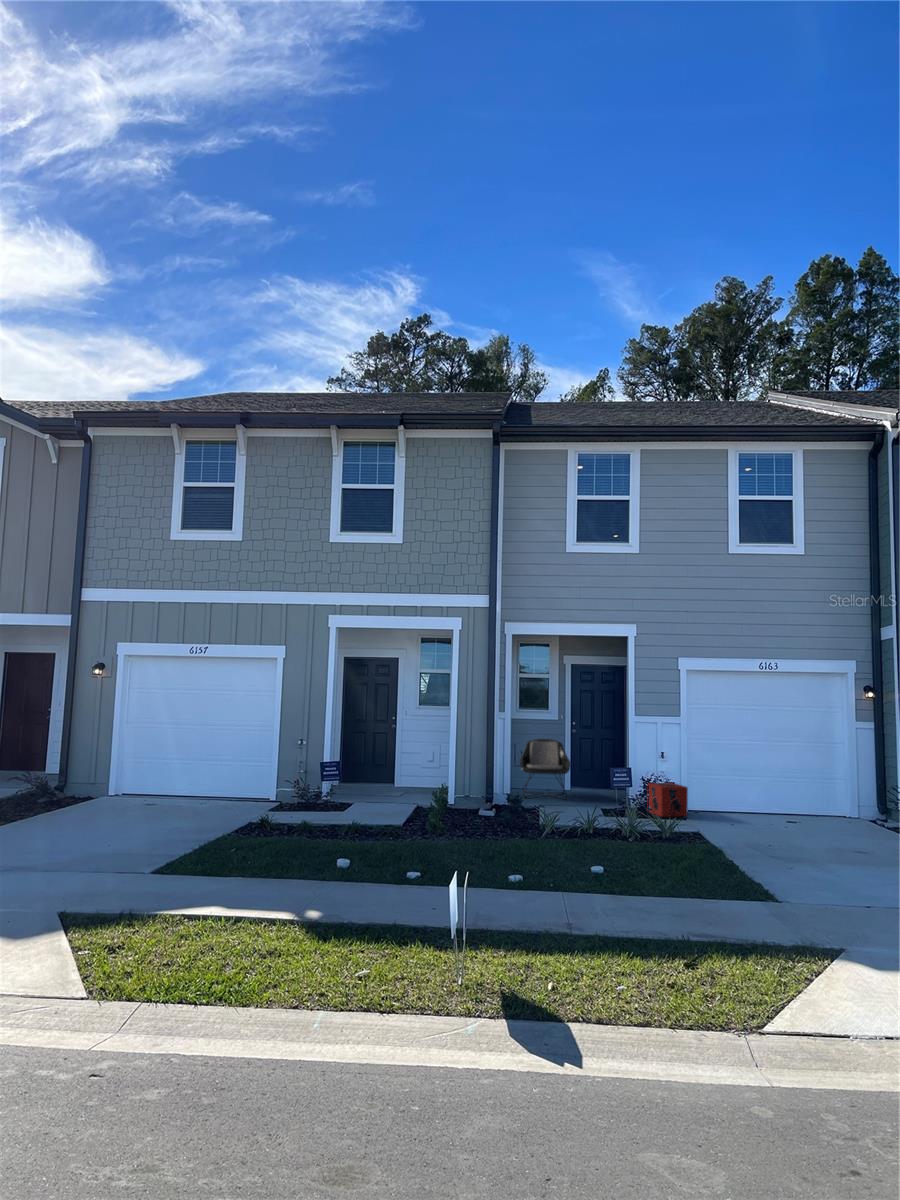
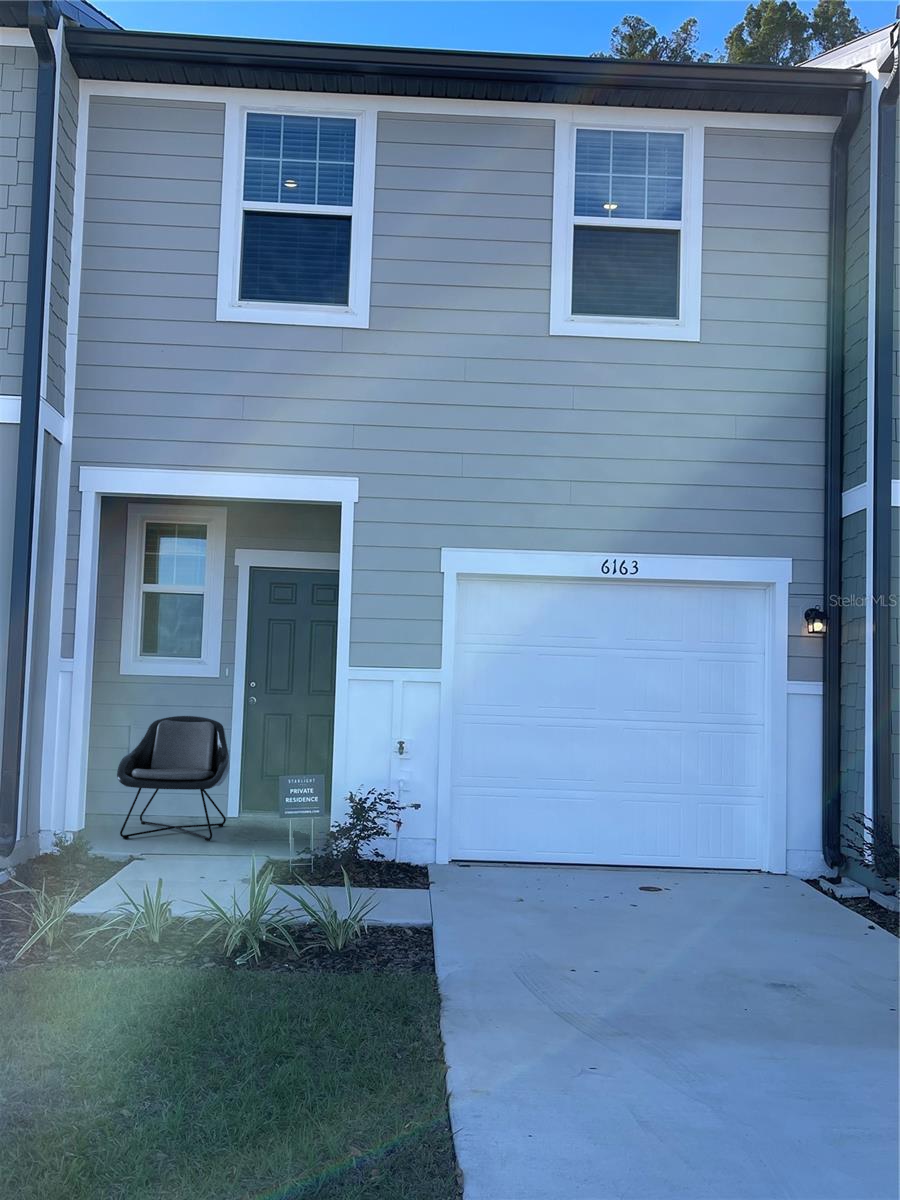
storage box: present [648,783,688,817] -> none [362,806,441,881]

